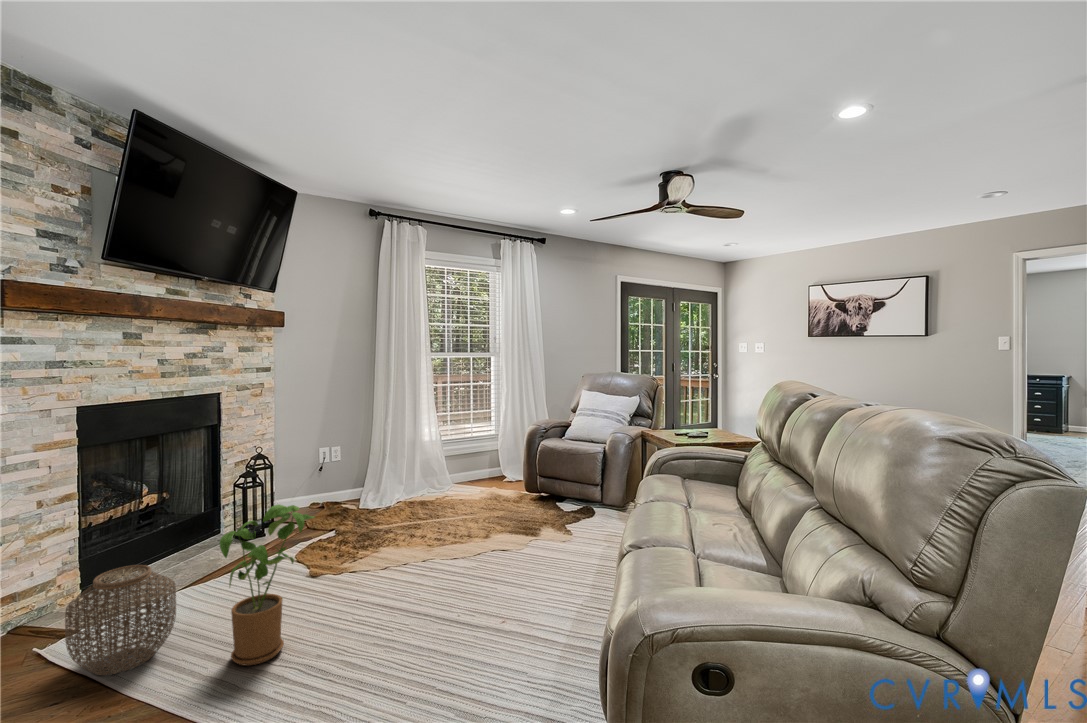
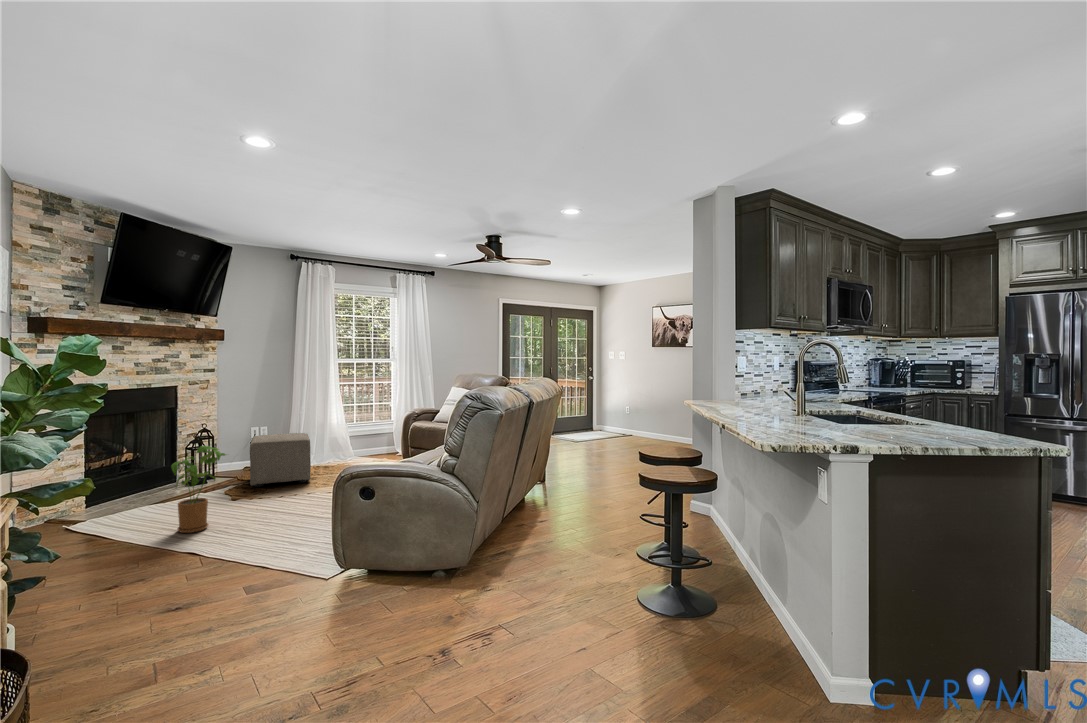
ottoman: none [326,458,412,542] -> present [250,433,311,487]
woven basket: present [65,565,176,675] -> none [85,480,146,537]

